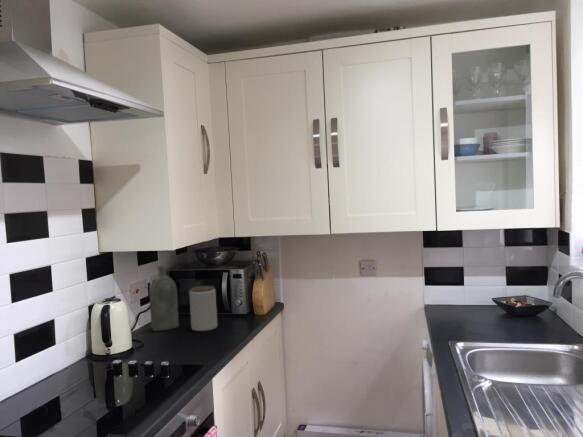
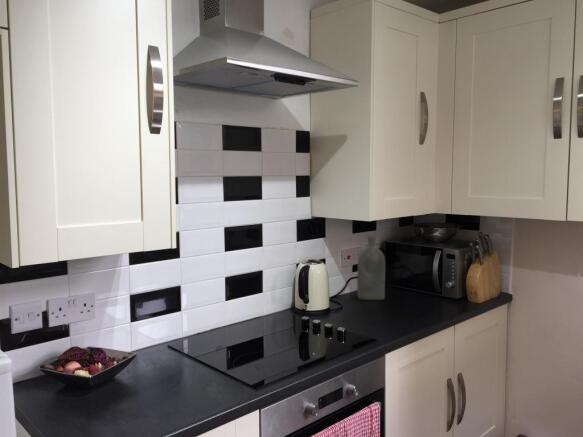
jar: present [189,286,217,331] -> none [393,262,421,309]

